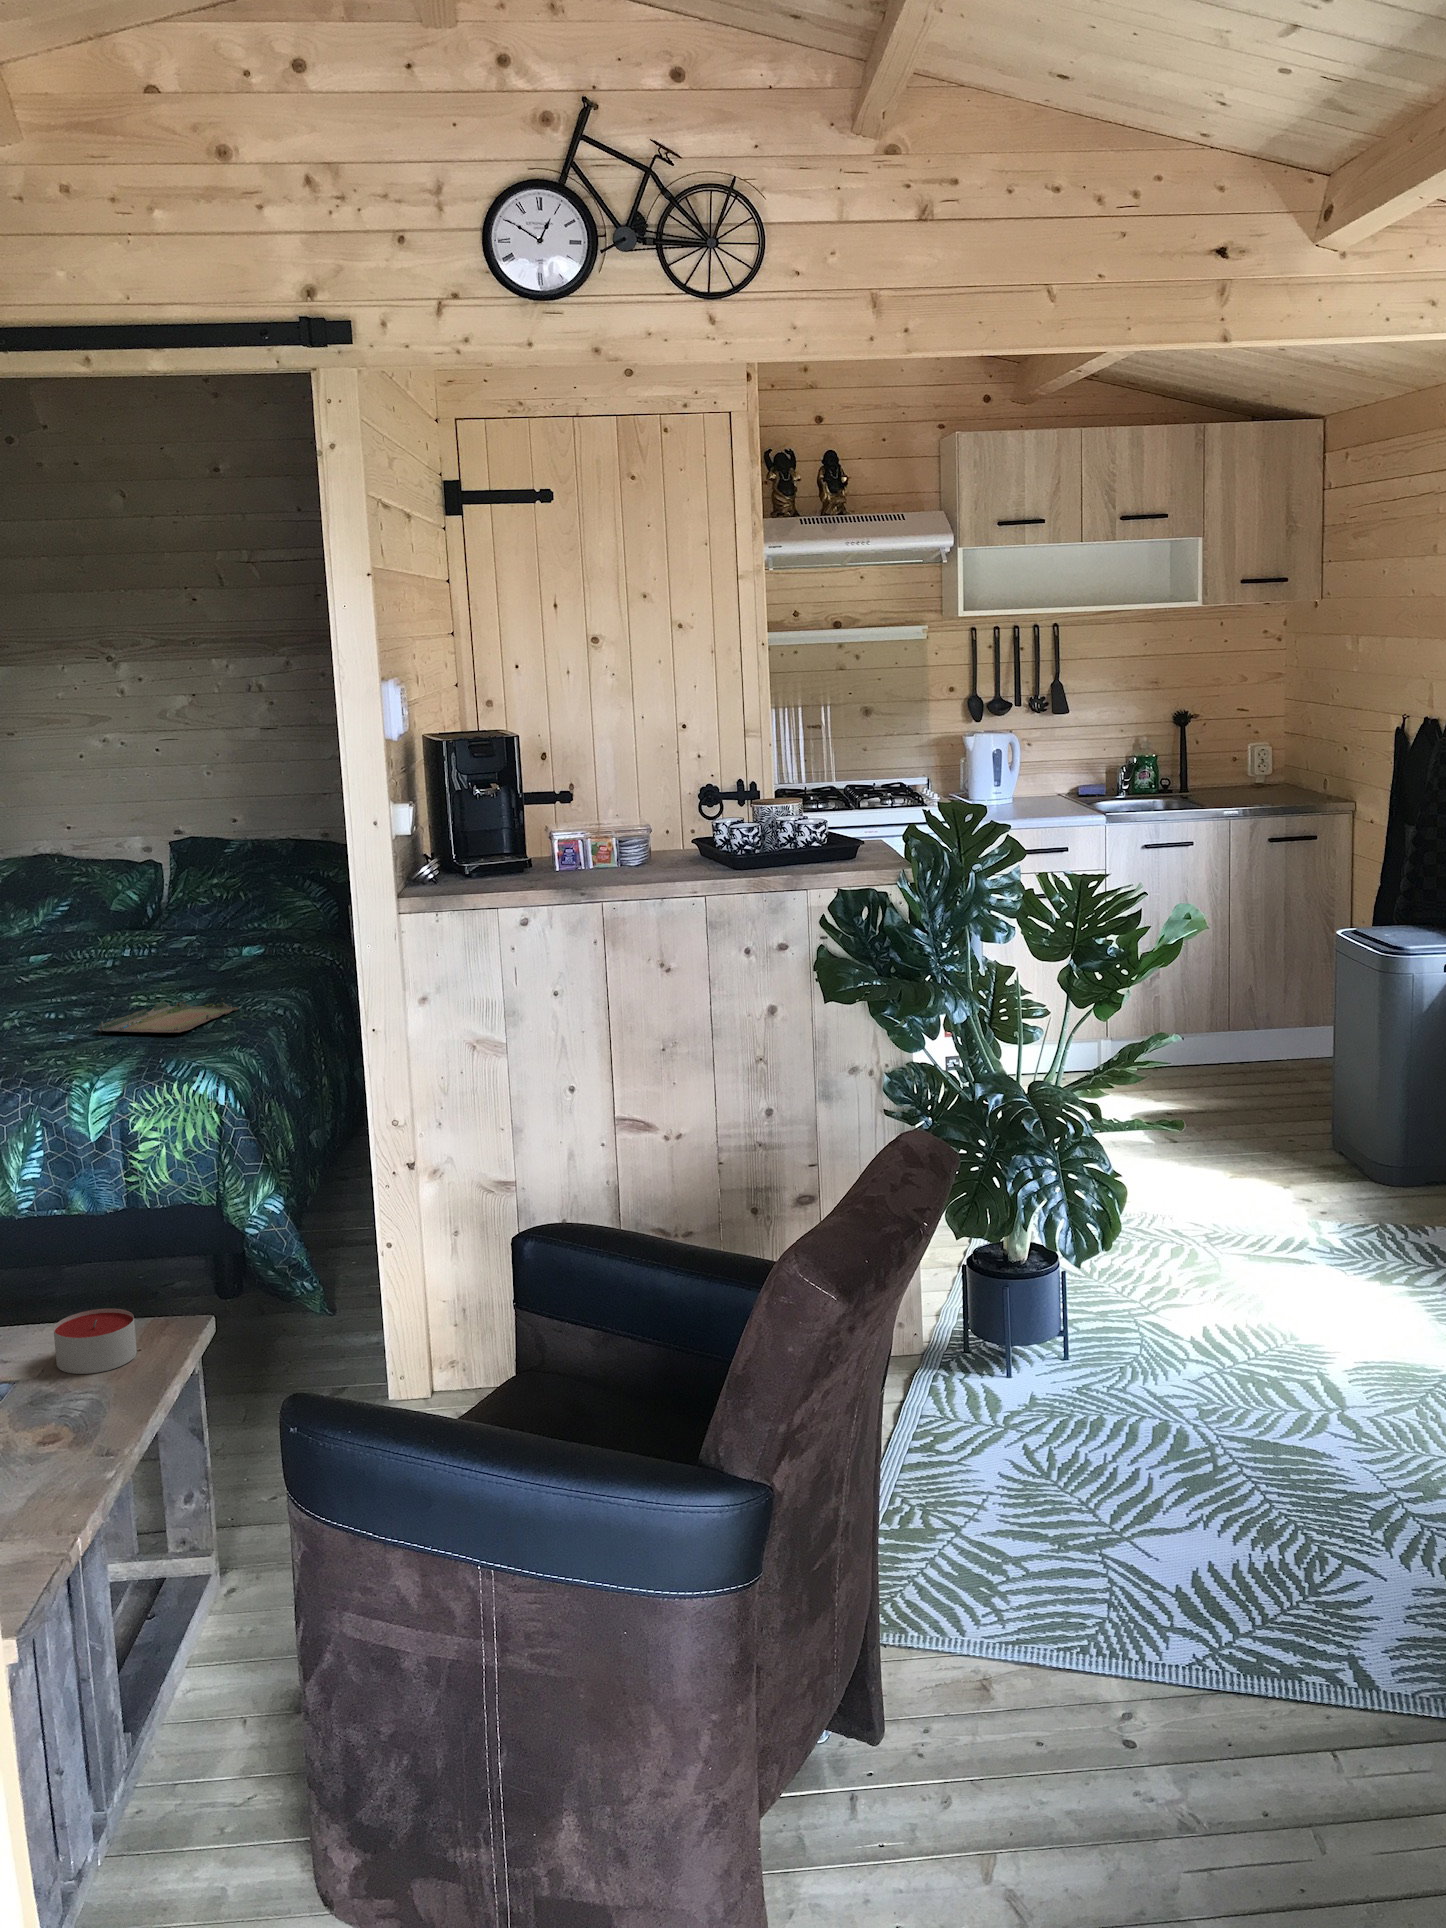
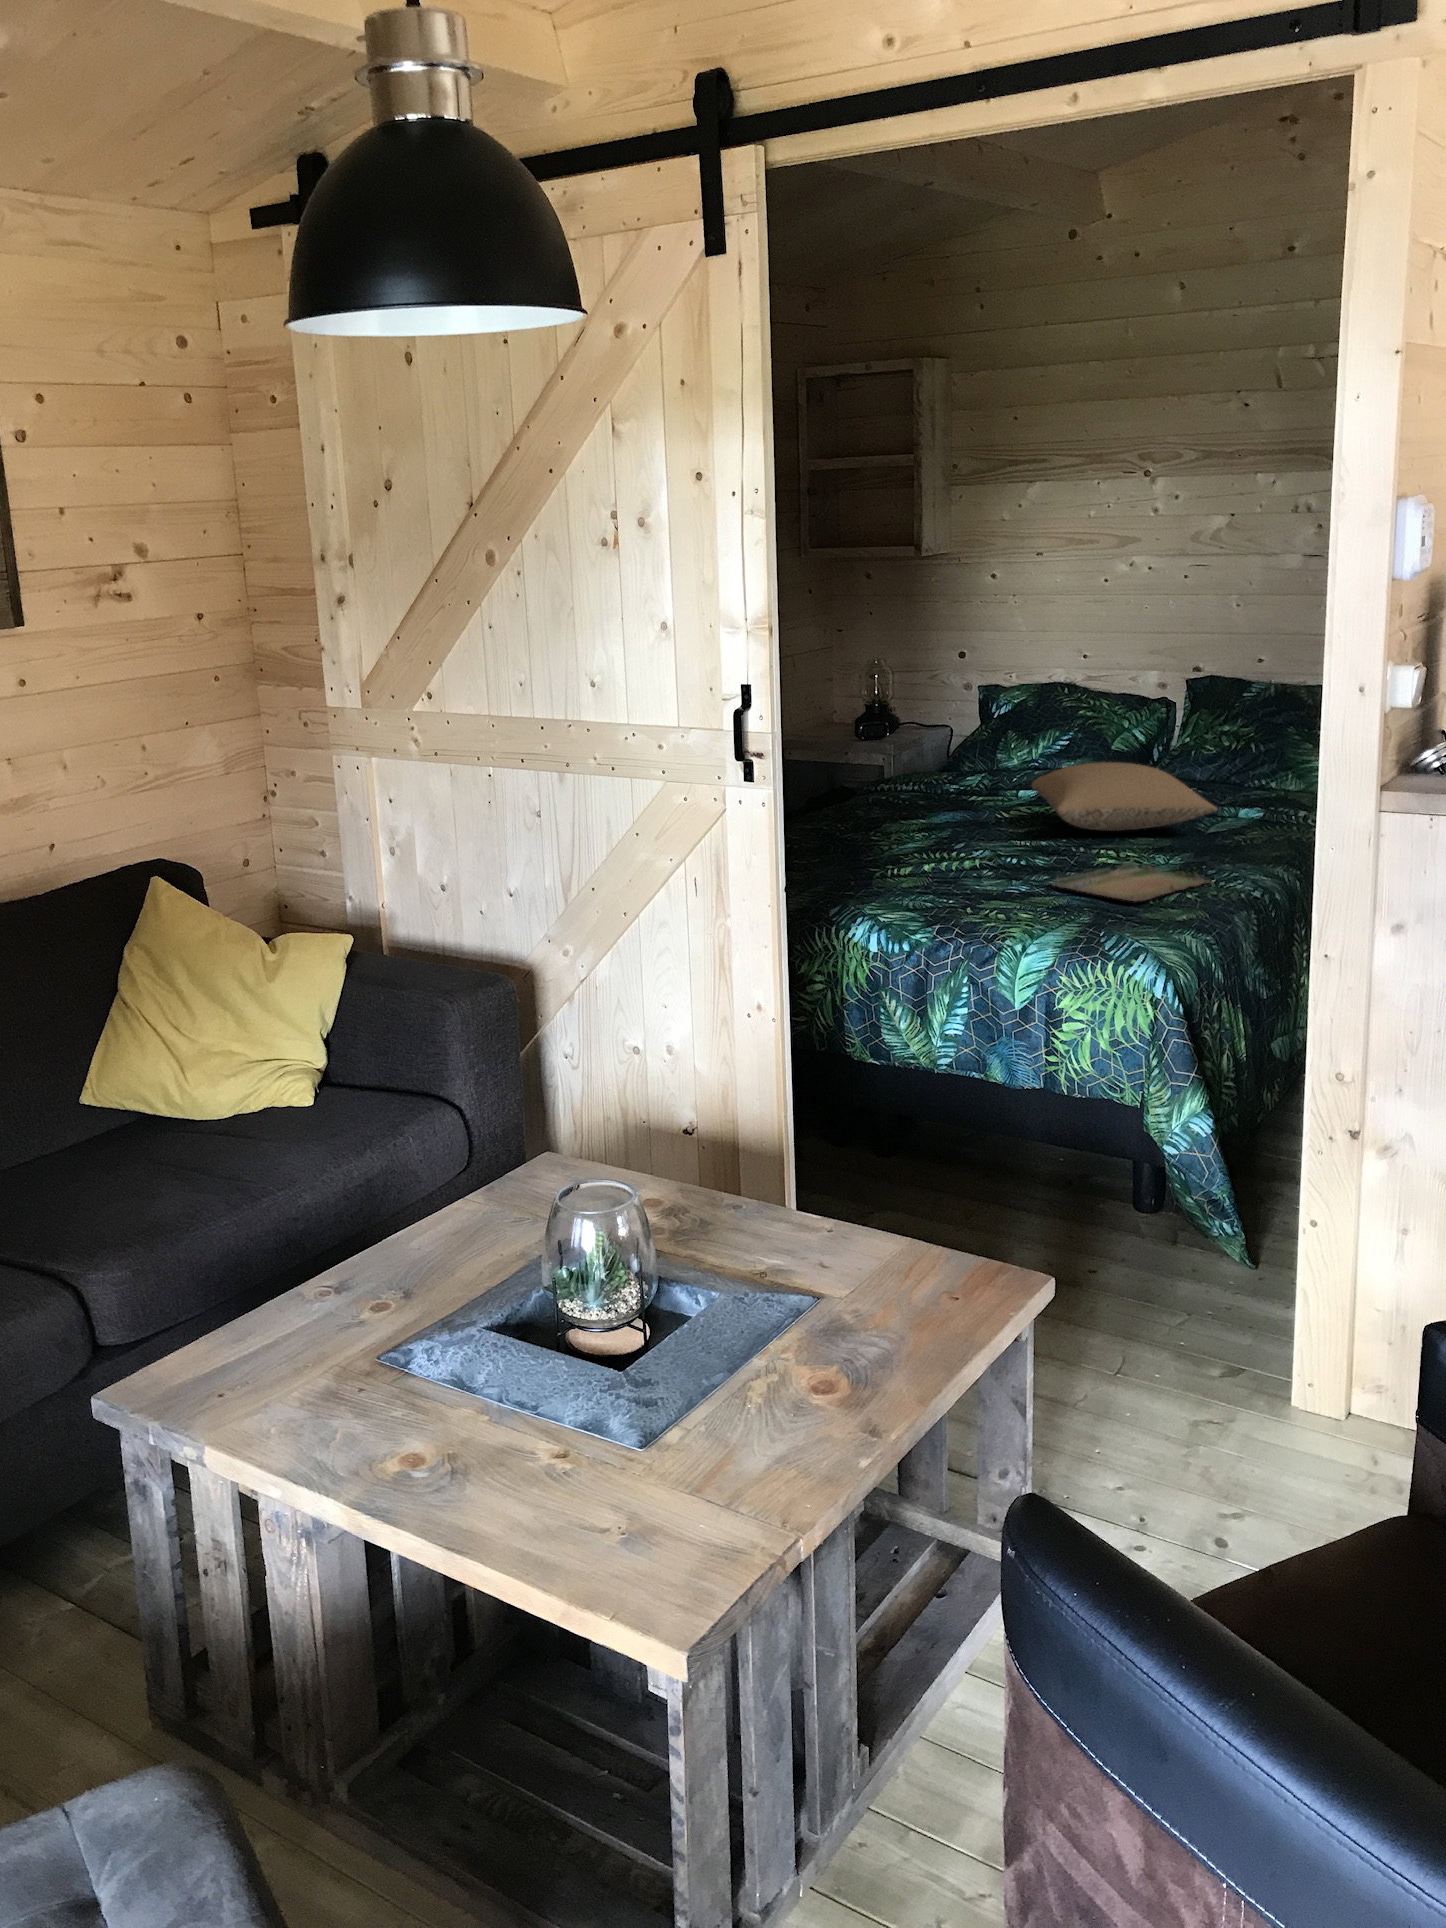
pillow: none [47,918,228,981] -> present [1032,762,1217,831]
candle: present [54,1309,137,1374] -> none [877,1231,967,1310]

